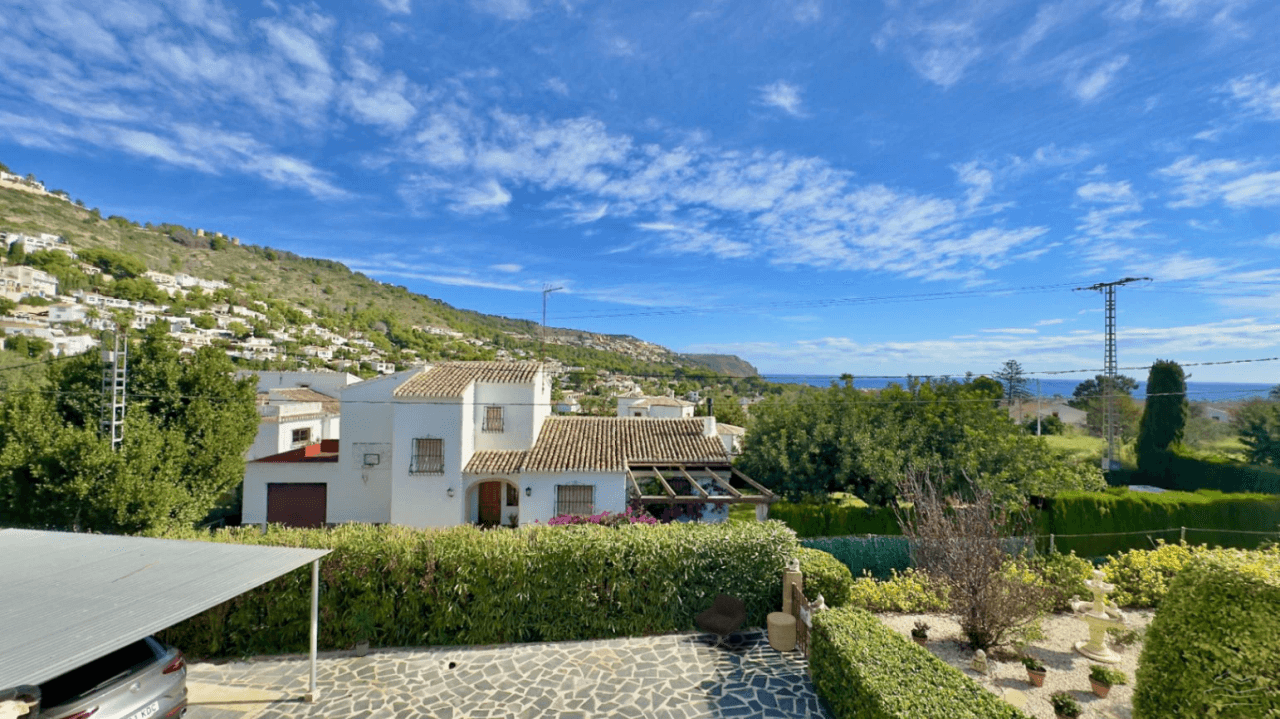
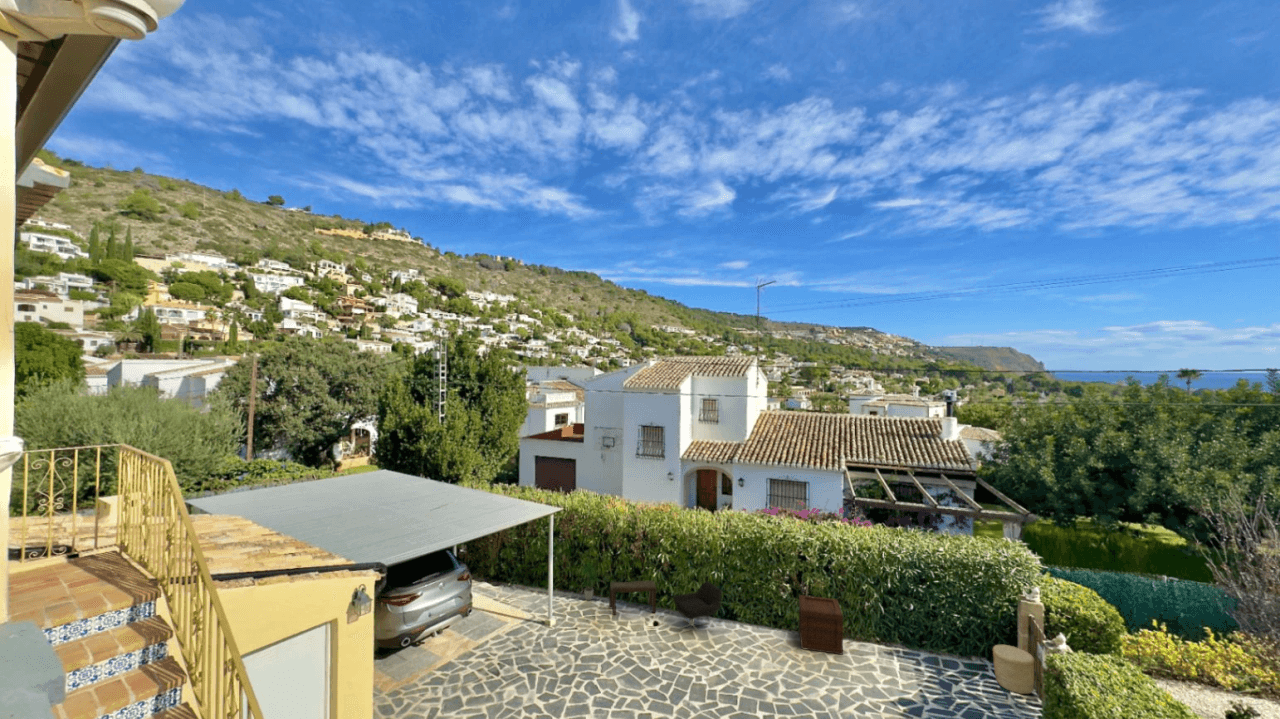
lounge chair: present [695,594,746,648] -> present [674,581,722,631]
wooden crate: none [606,599,649,656] -> present [799,595,843,654]
bench: none [391,616,452,668] -> present [609,581,657,615]

